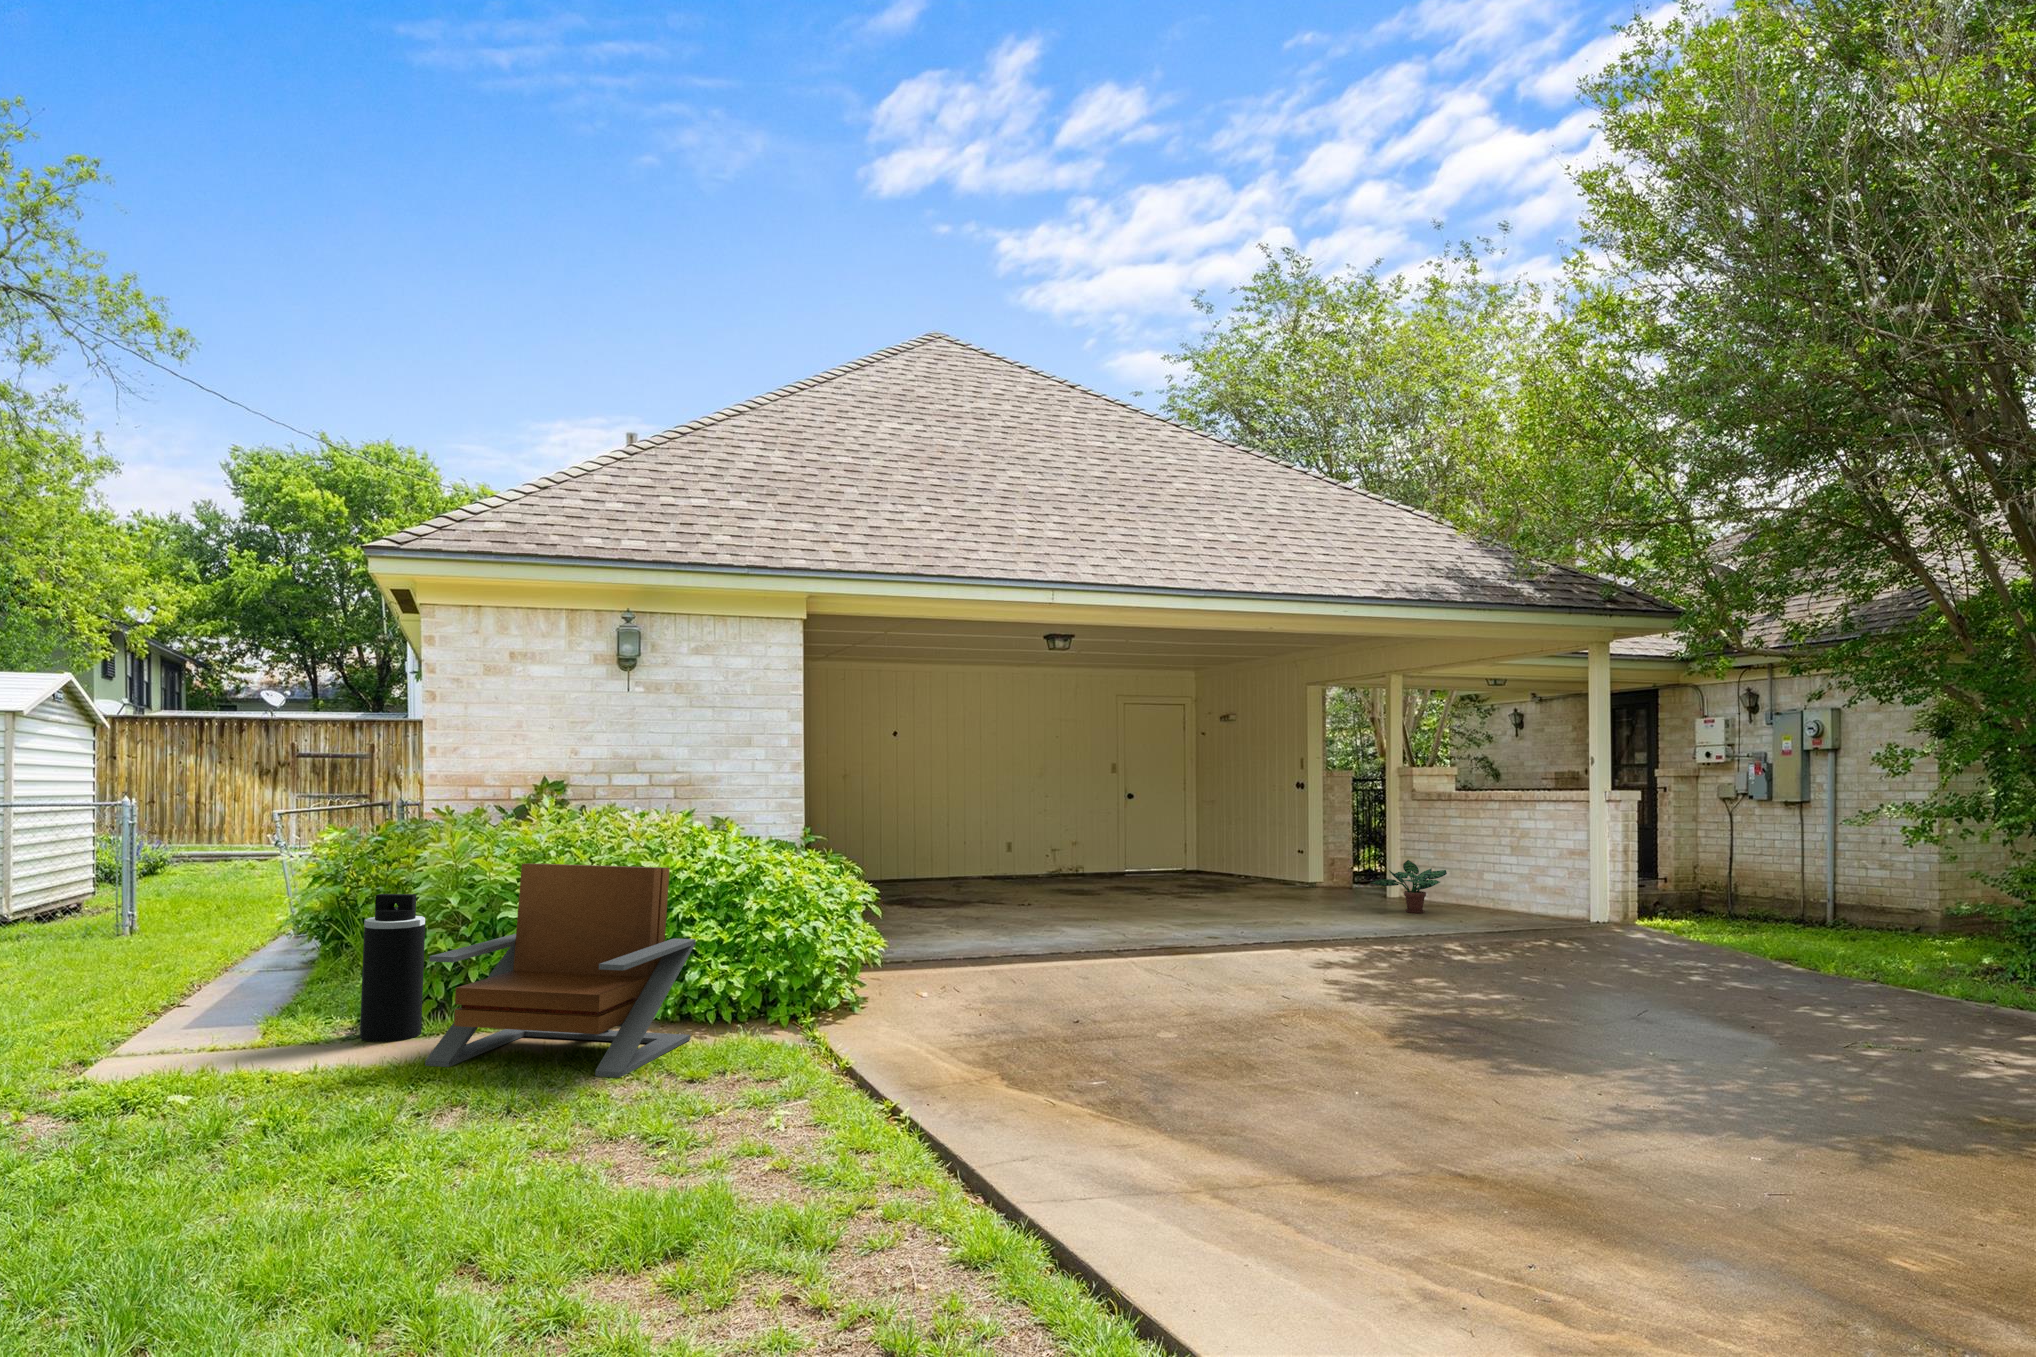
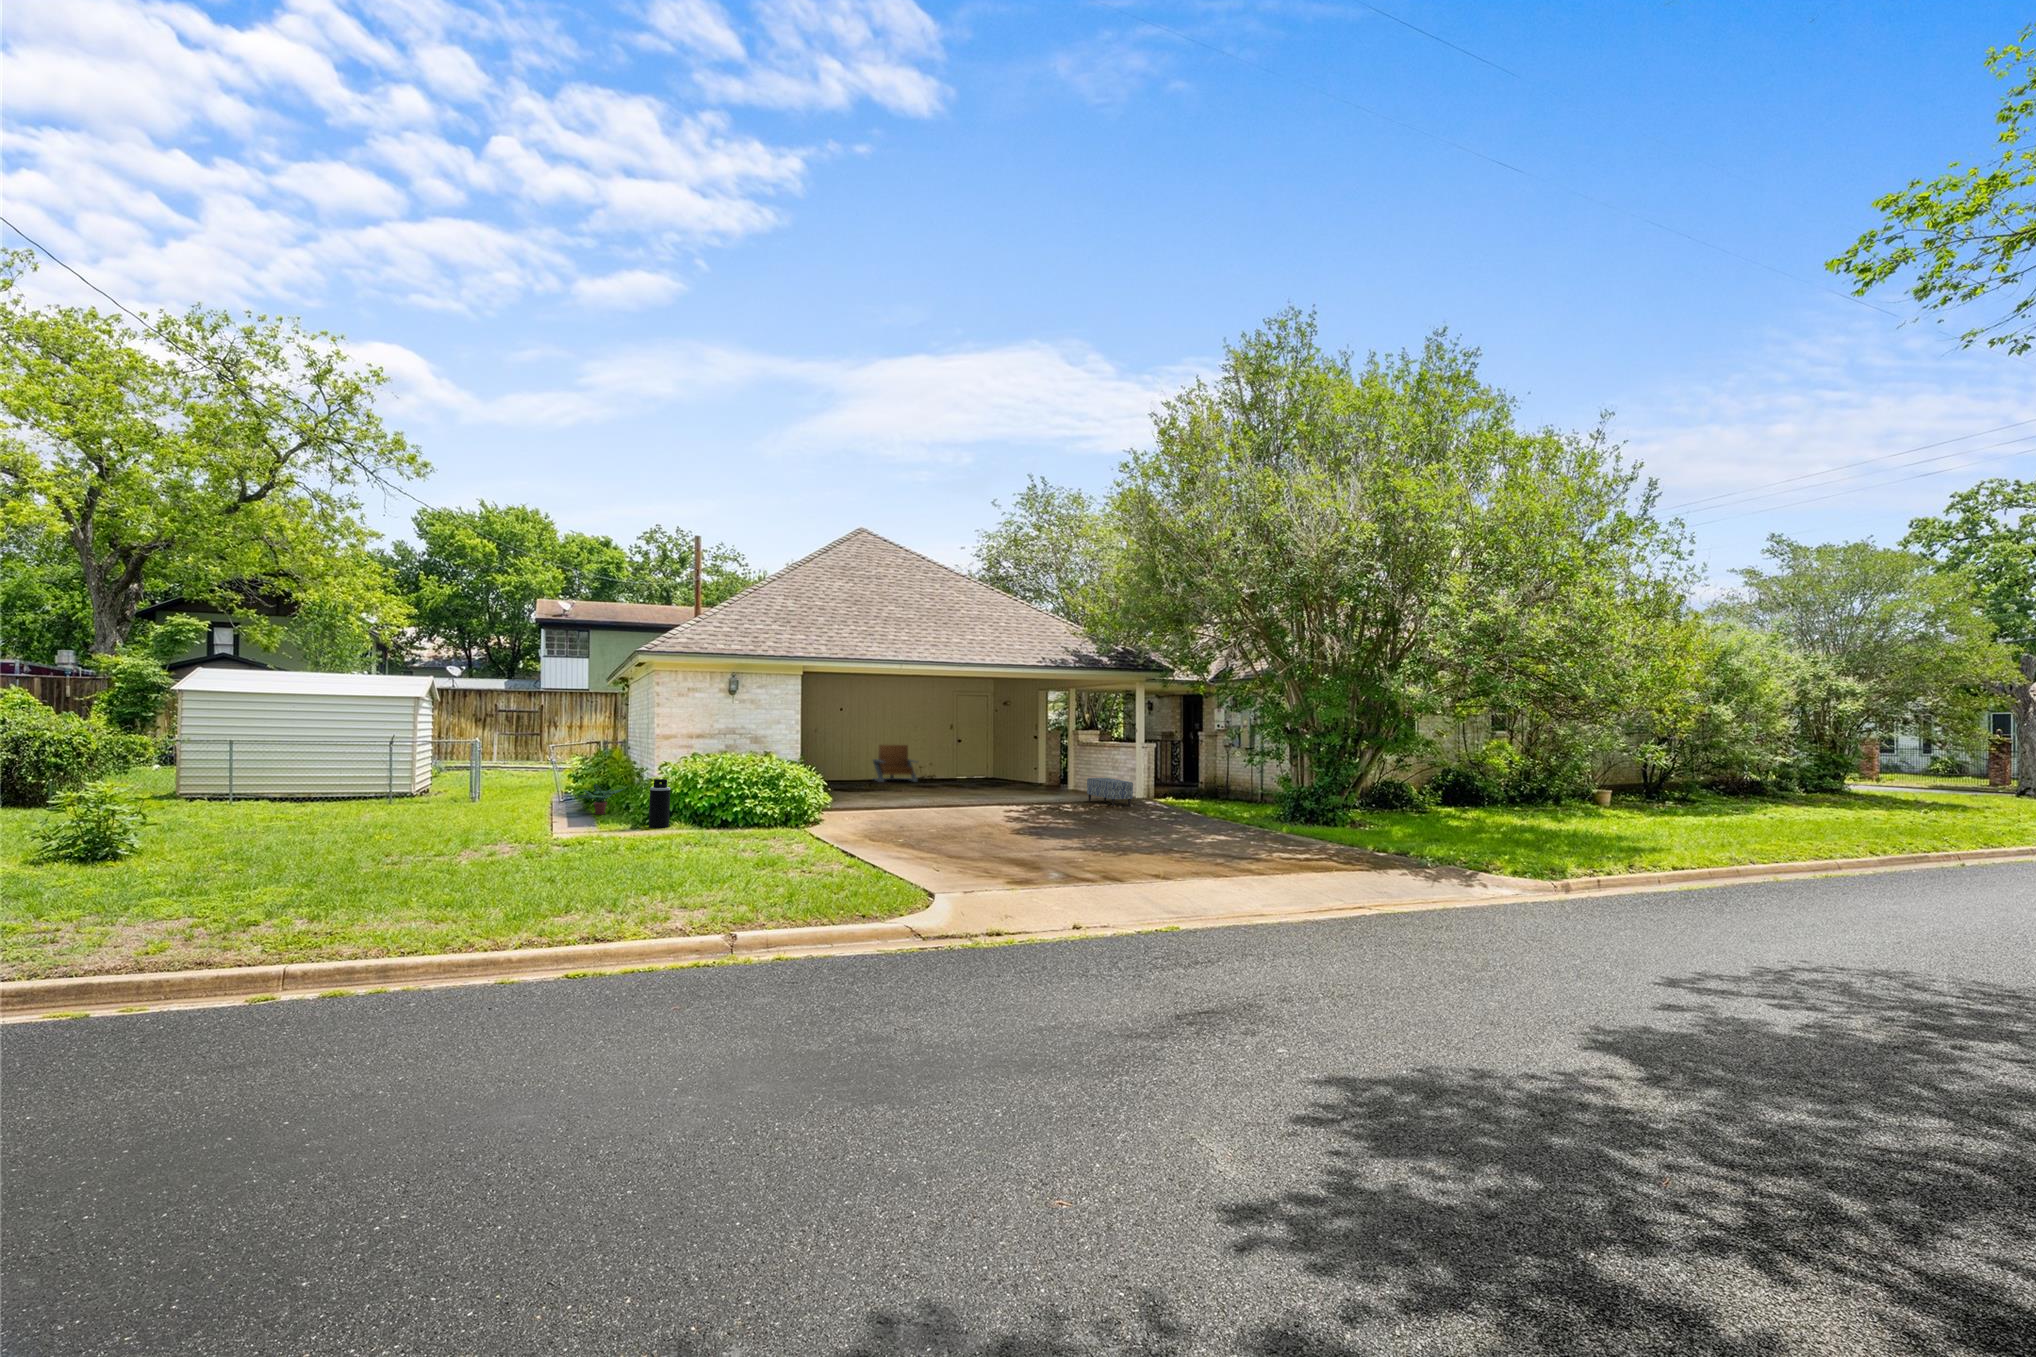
potted plant: present [1370,860,1447,913] -> present [578,784,623,815]
lounge chair: present [425,864,696,1078] -> present [873,745,917,782]
bench: none [1468,869,1598,940] -> present [1087,778,1133,807]

